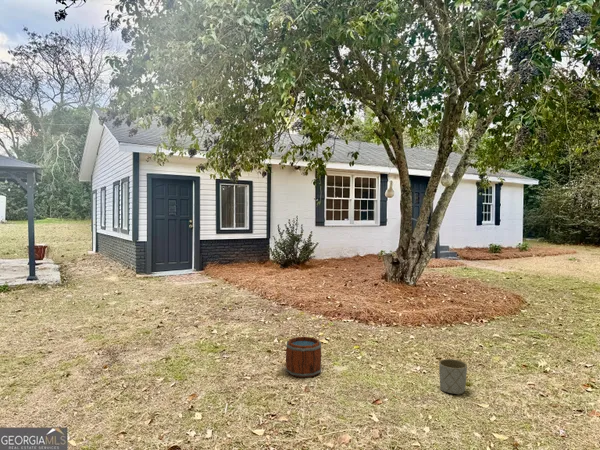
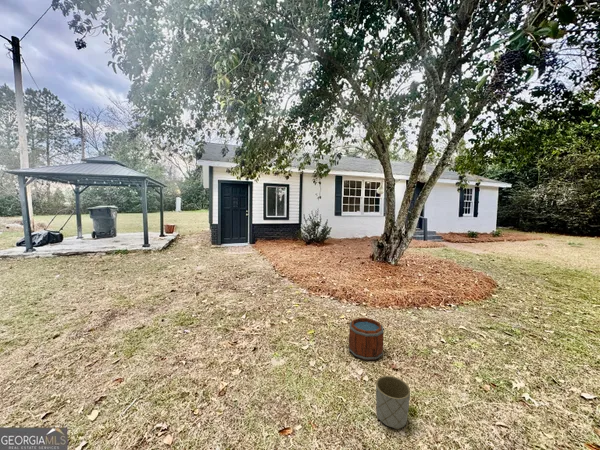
bucket: present [286,337,321,377] -> present [349,318,384,360]

